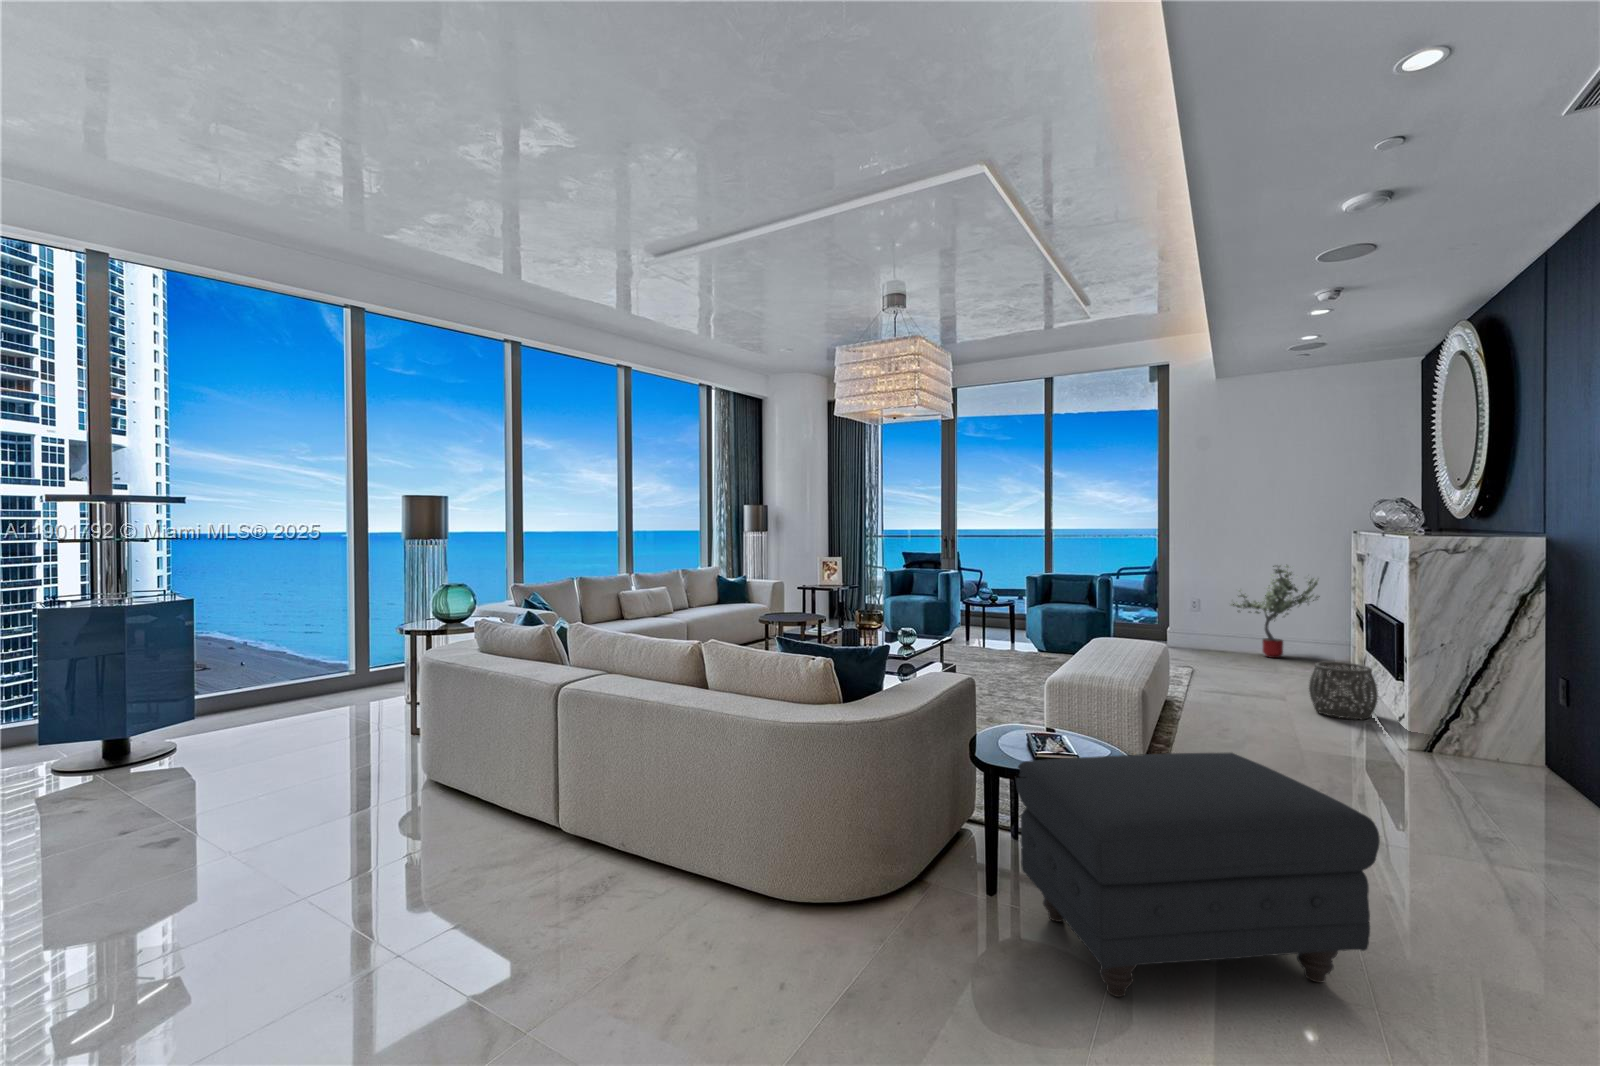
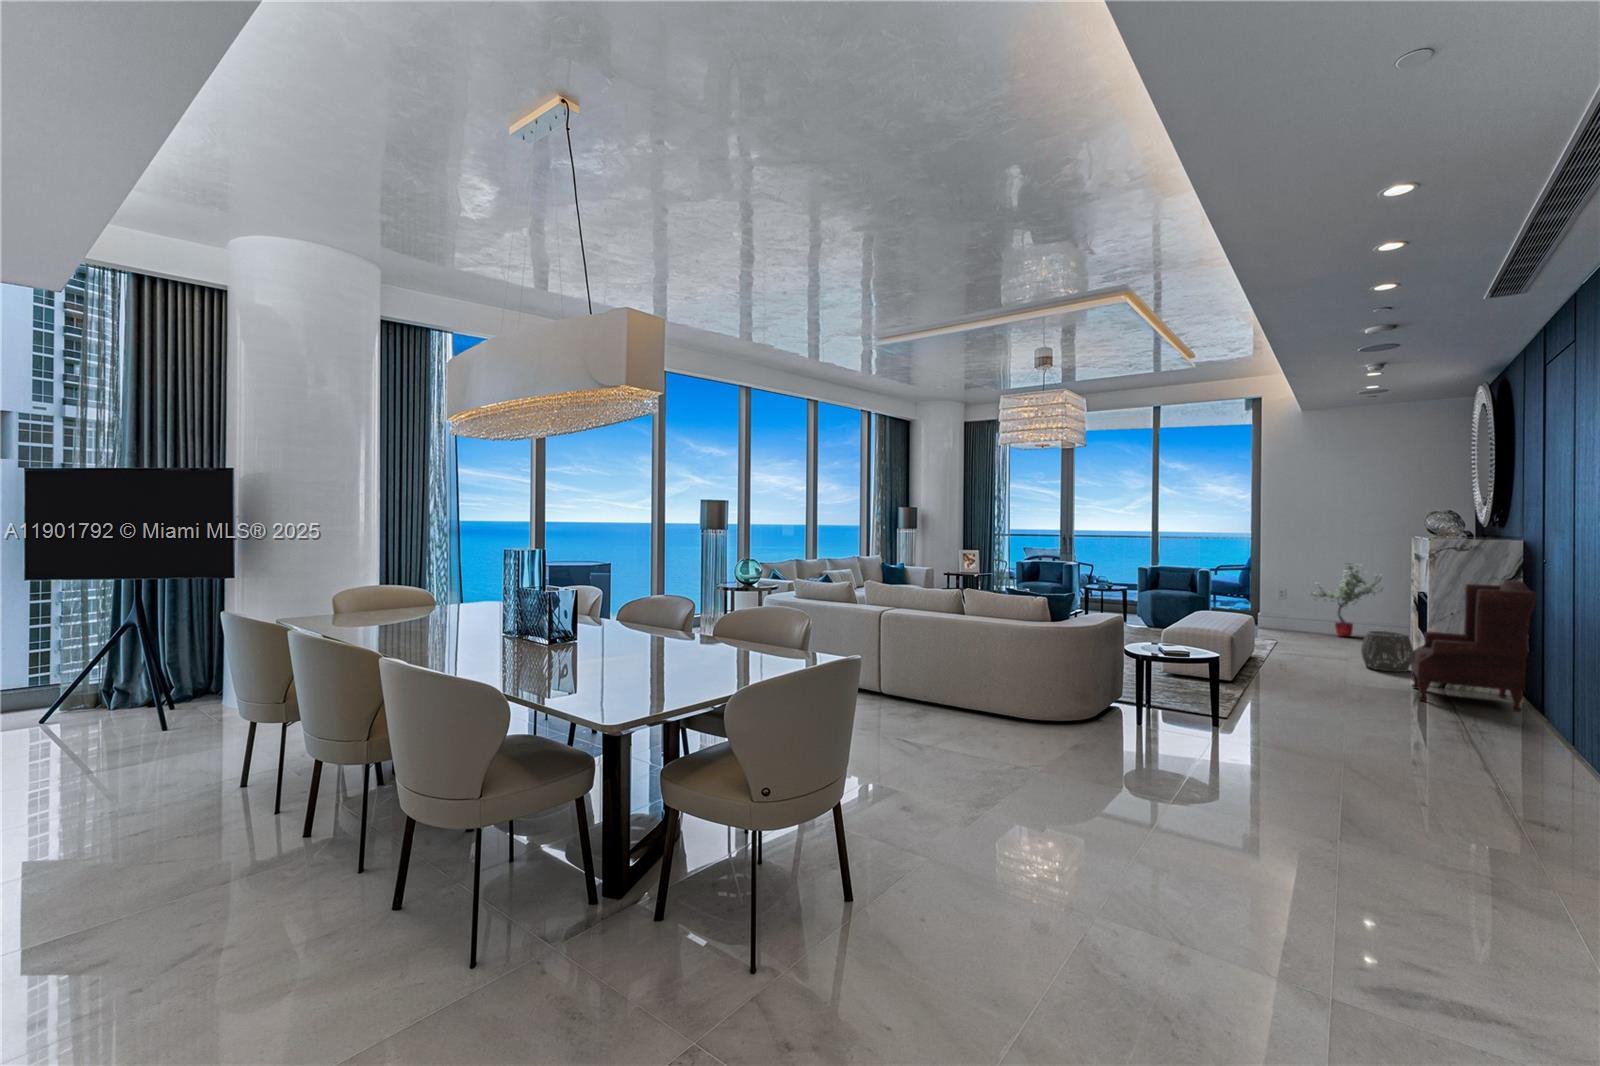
armchair: none [1389,598,1589,802] -> present [1411,580,1537,712]
ottoman: present [1016,753,1380,997] -> none [1154,652,1353,760]

